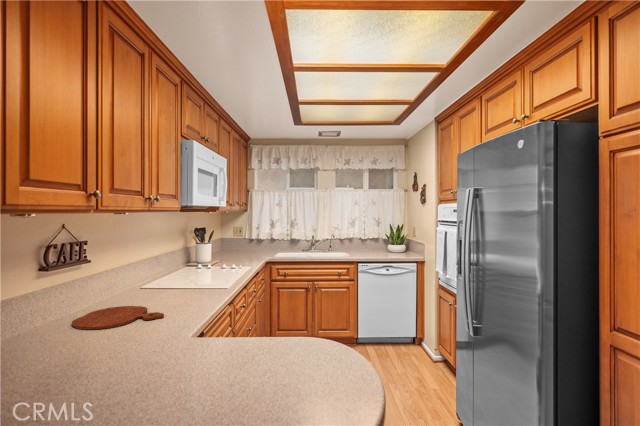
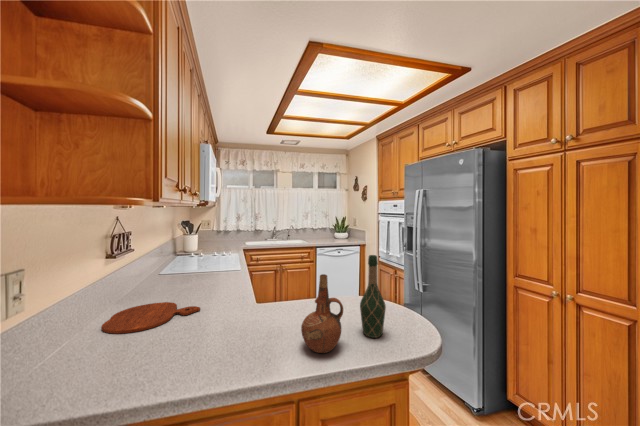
wine bottle: none [298,266,329,370] -> present [360,255,386,338]
ceramic pitcher: none [217,284,268,375] -> present [301,274,343,353]

